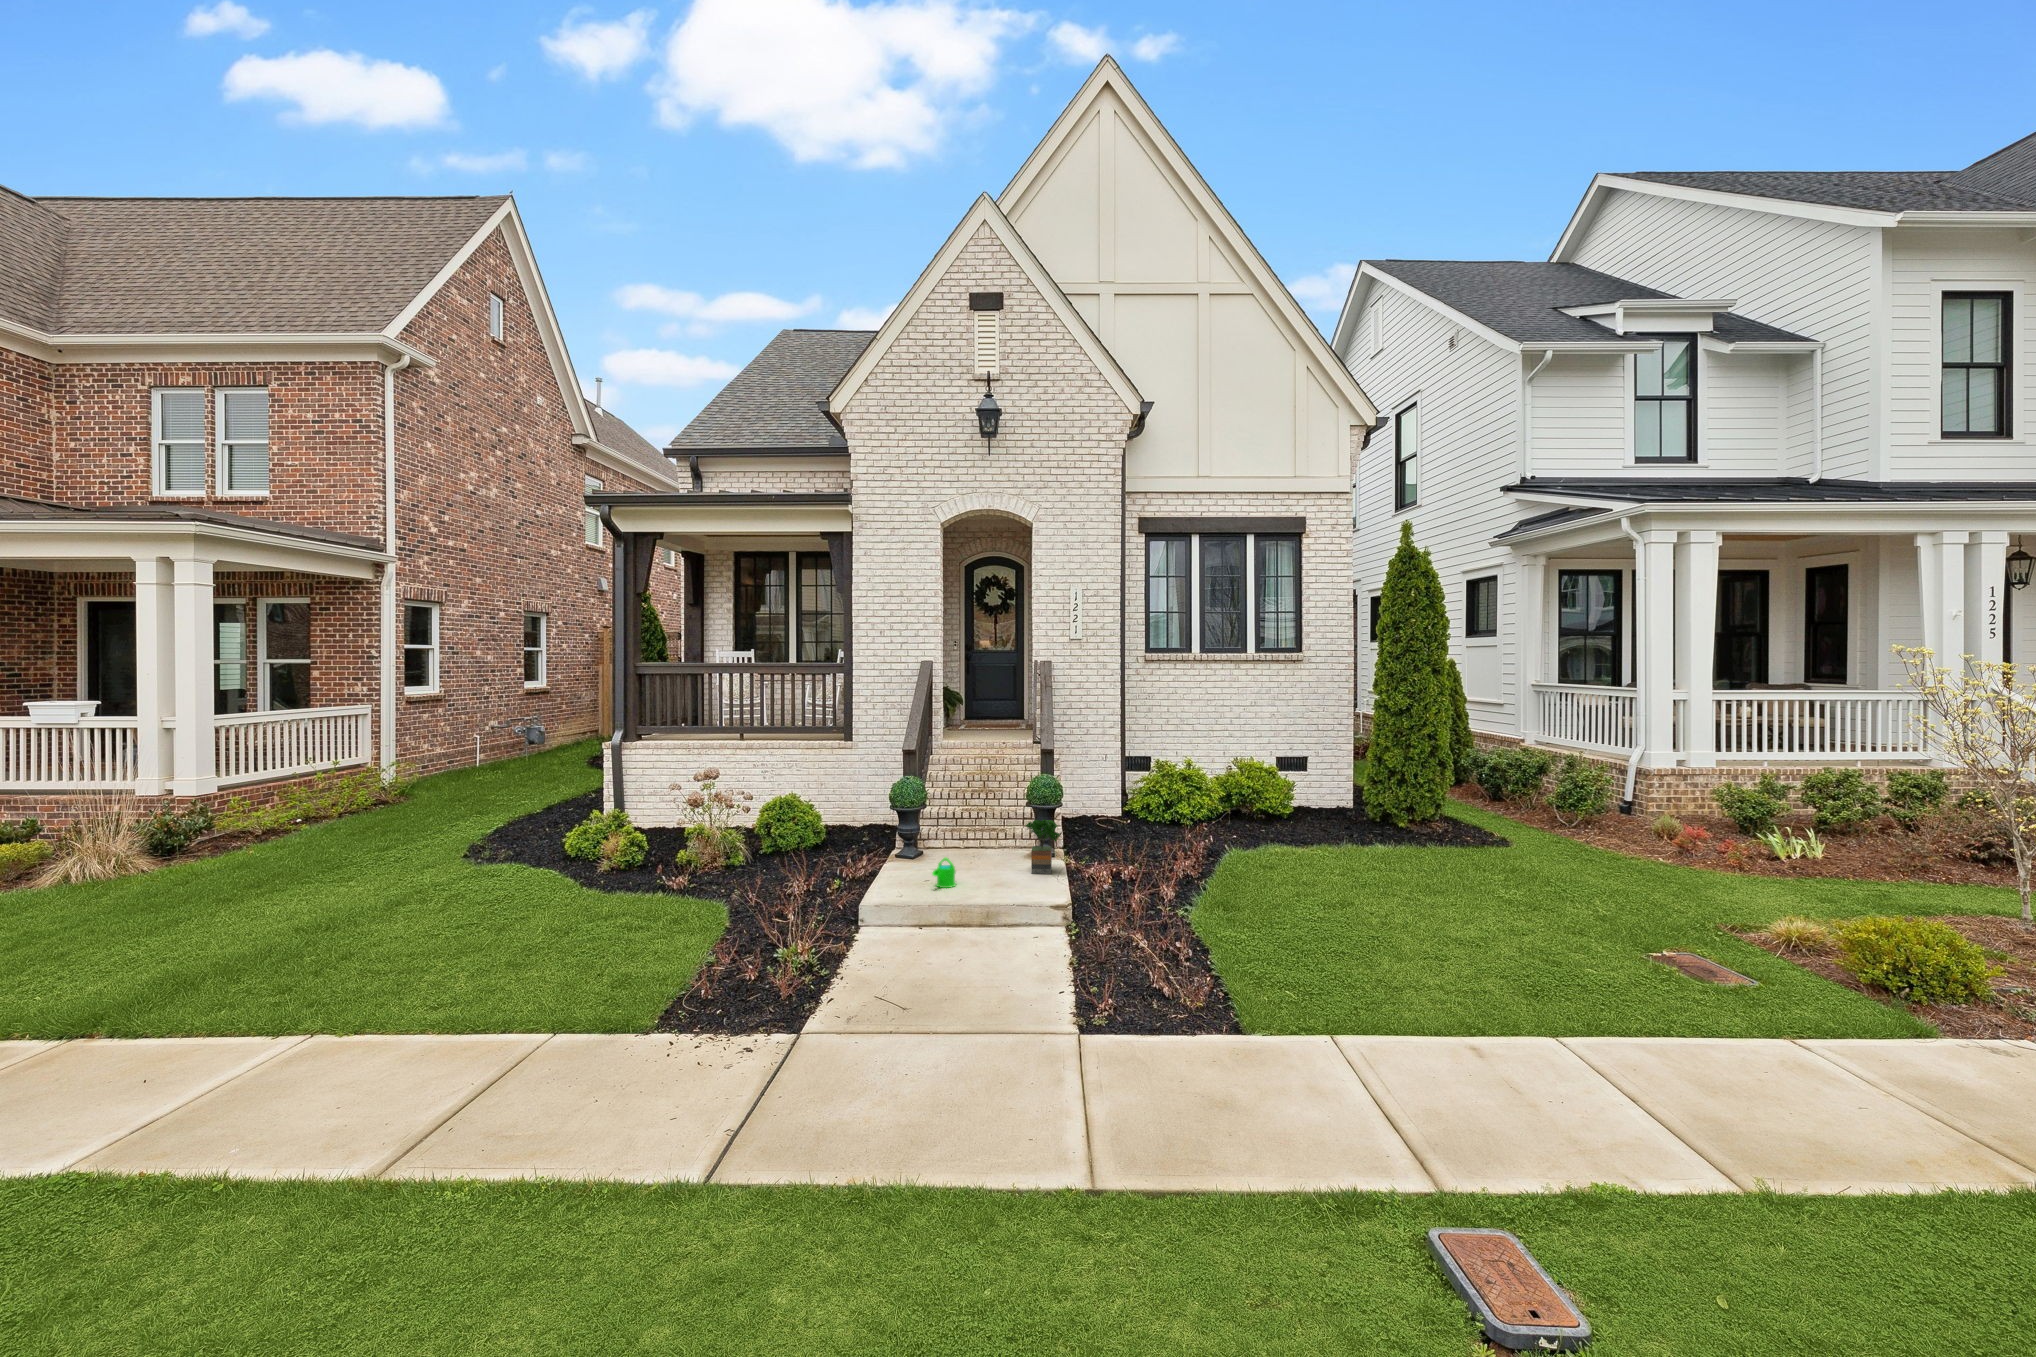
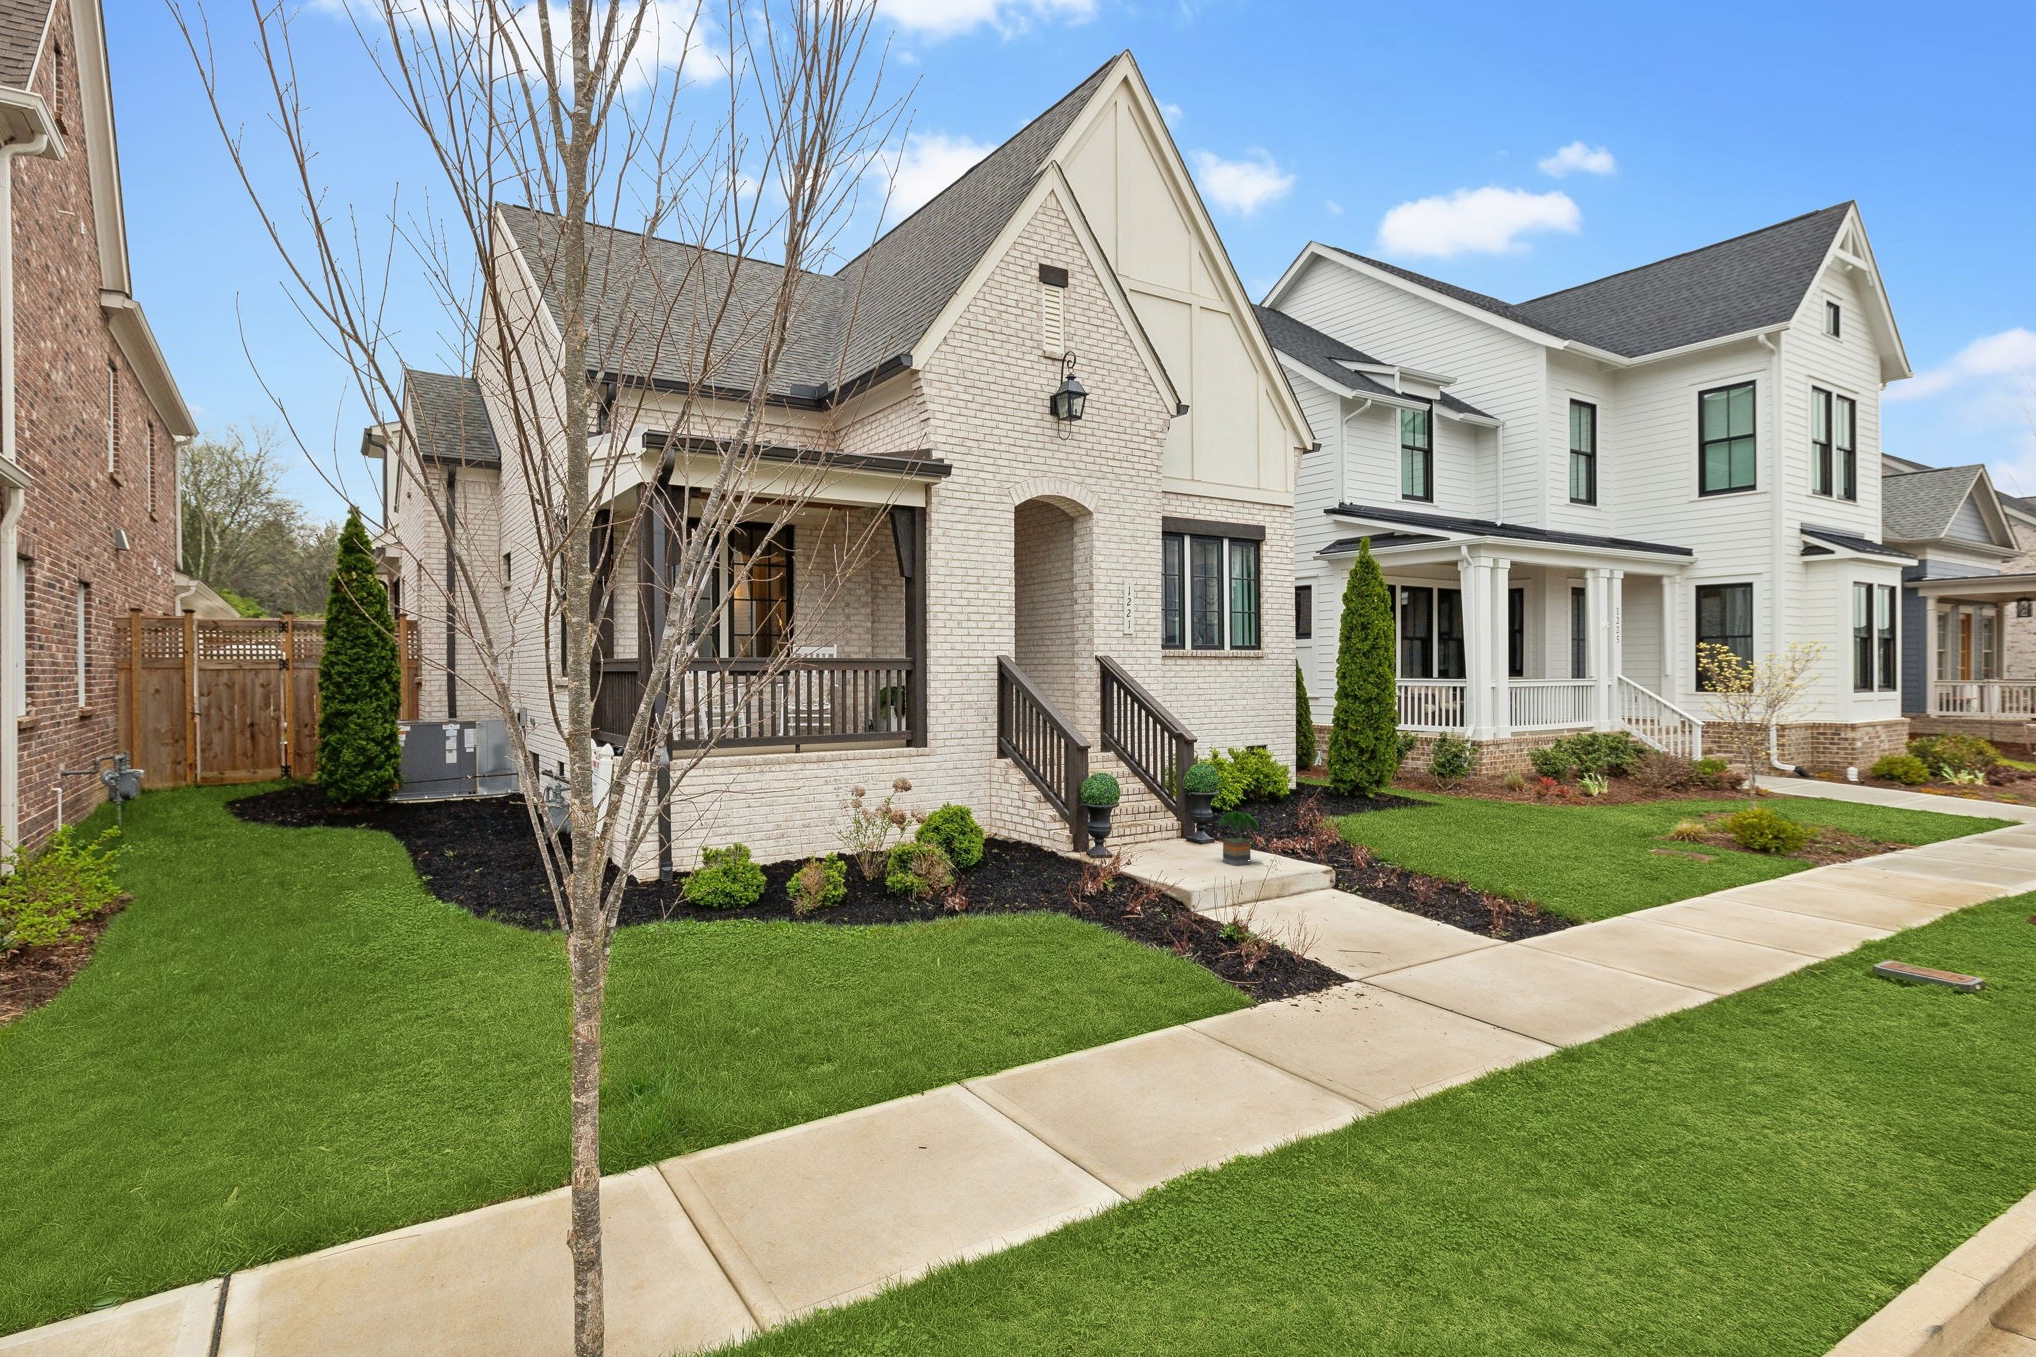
watering can: present [933,858,956,888] -> none [1187,855,1210,886]

